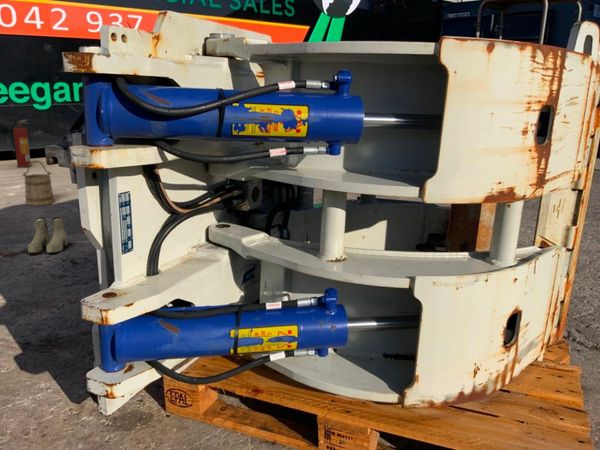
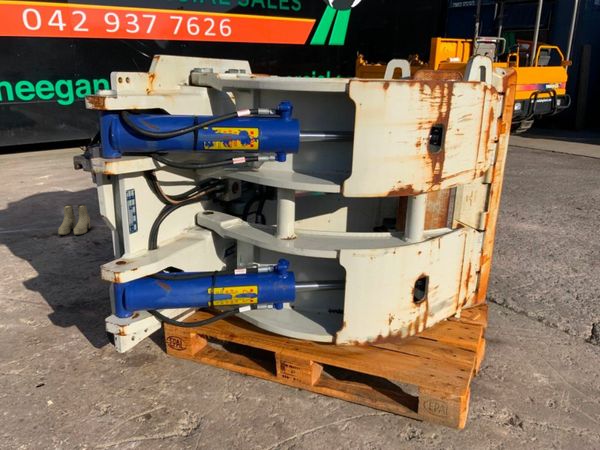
fire extinguisher: present [11,119,31,167] -> none [39,114,58,158]
bucket: present [23,161,54,205] -> none [51,154,79,193]

